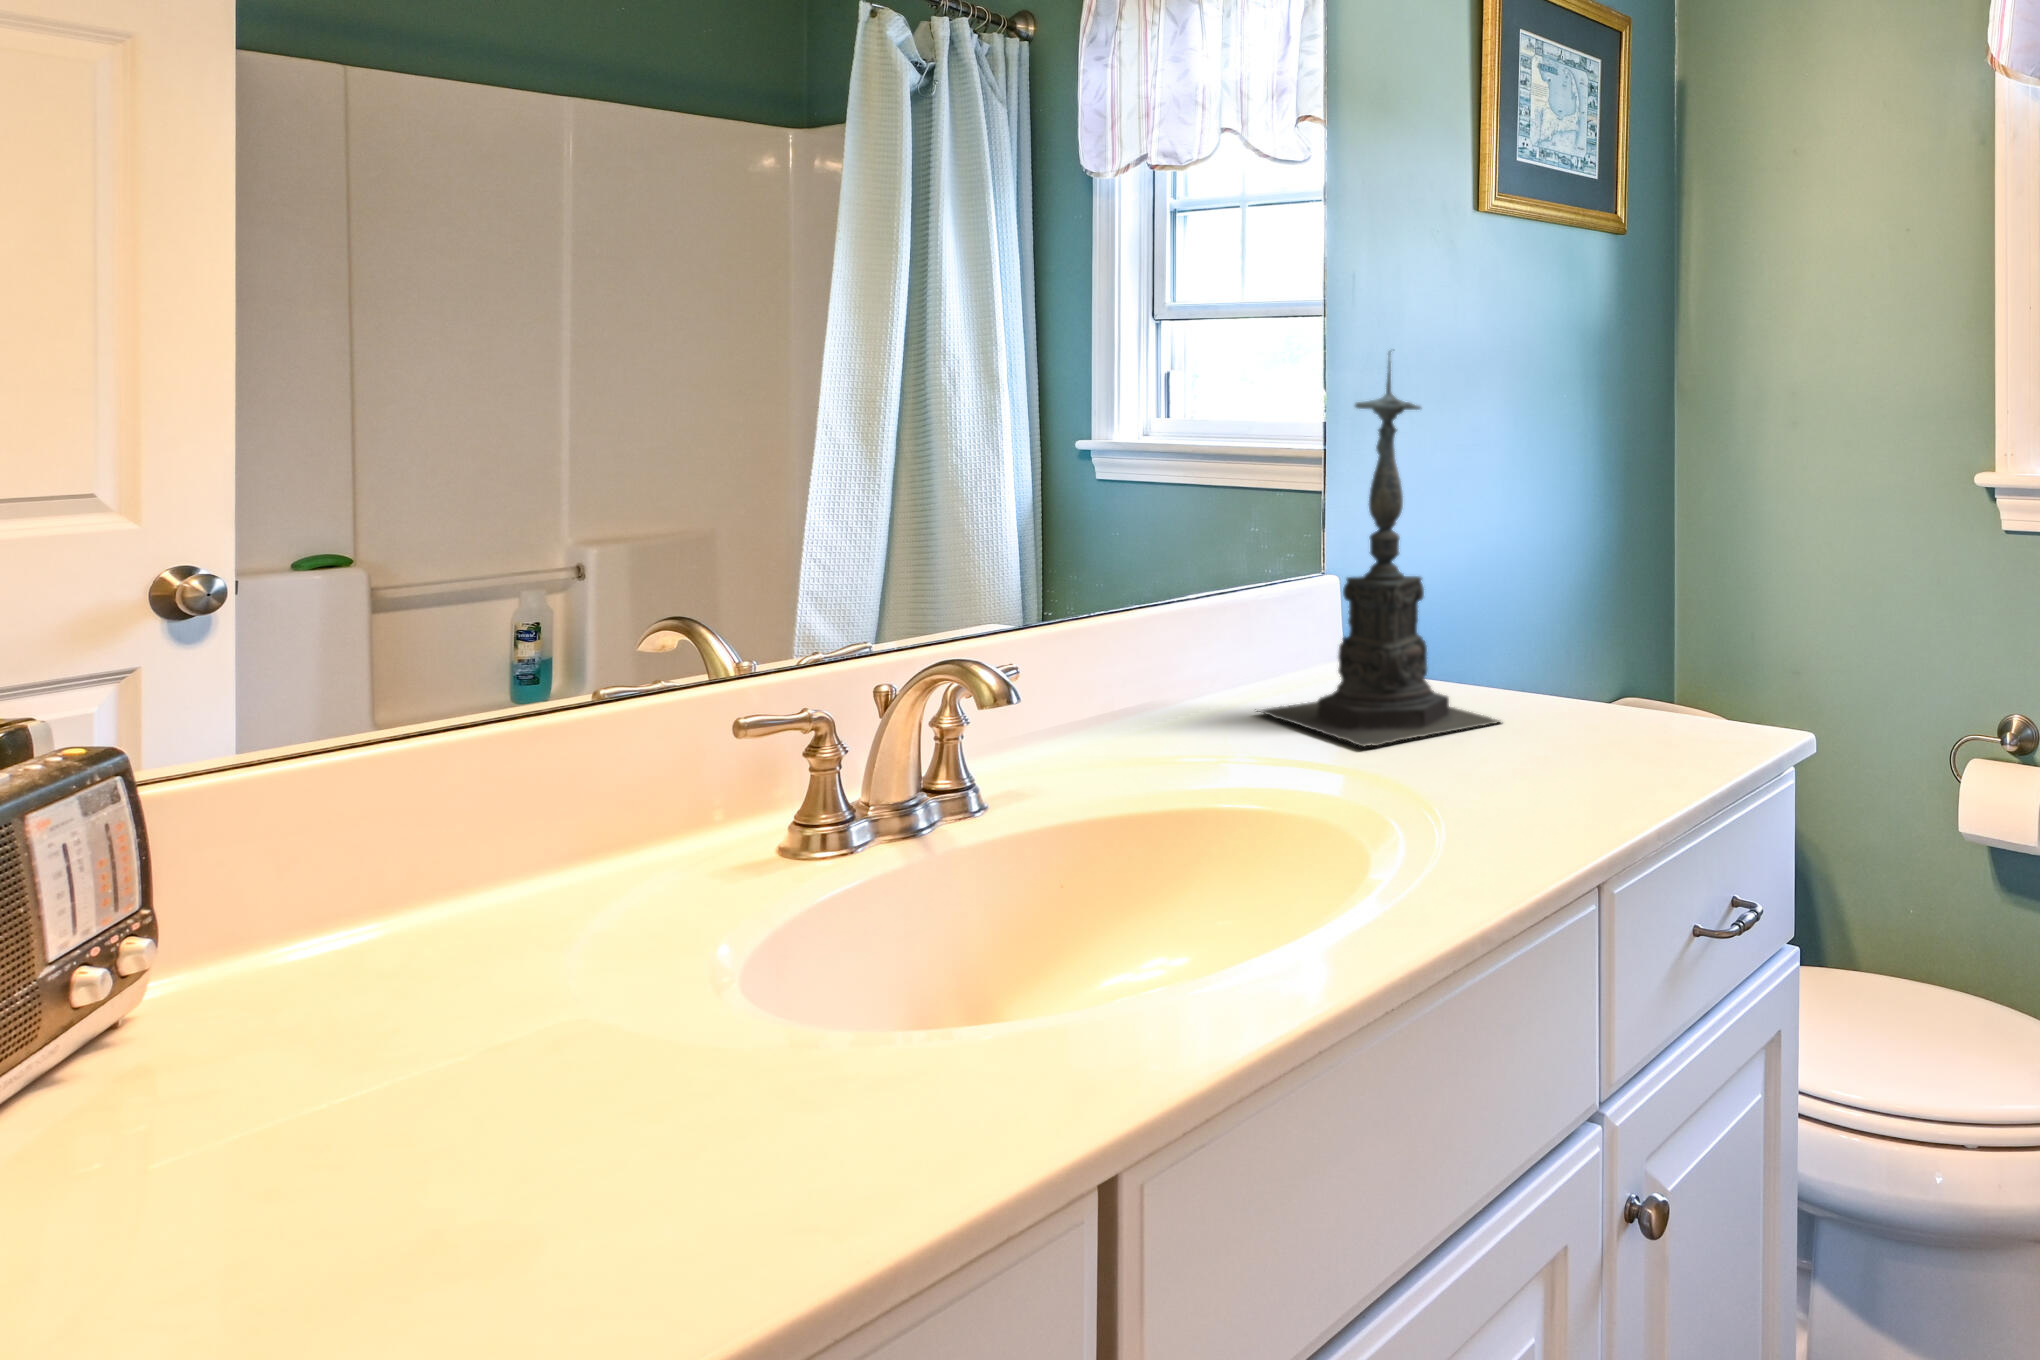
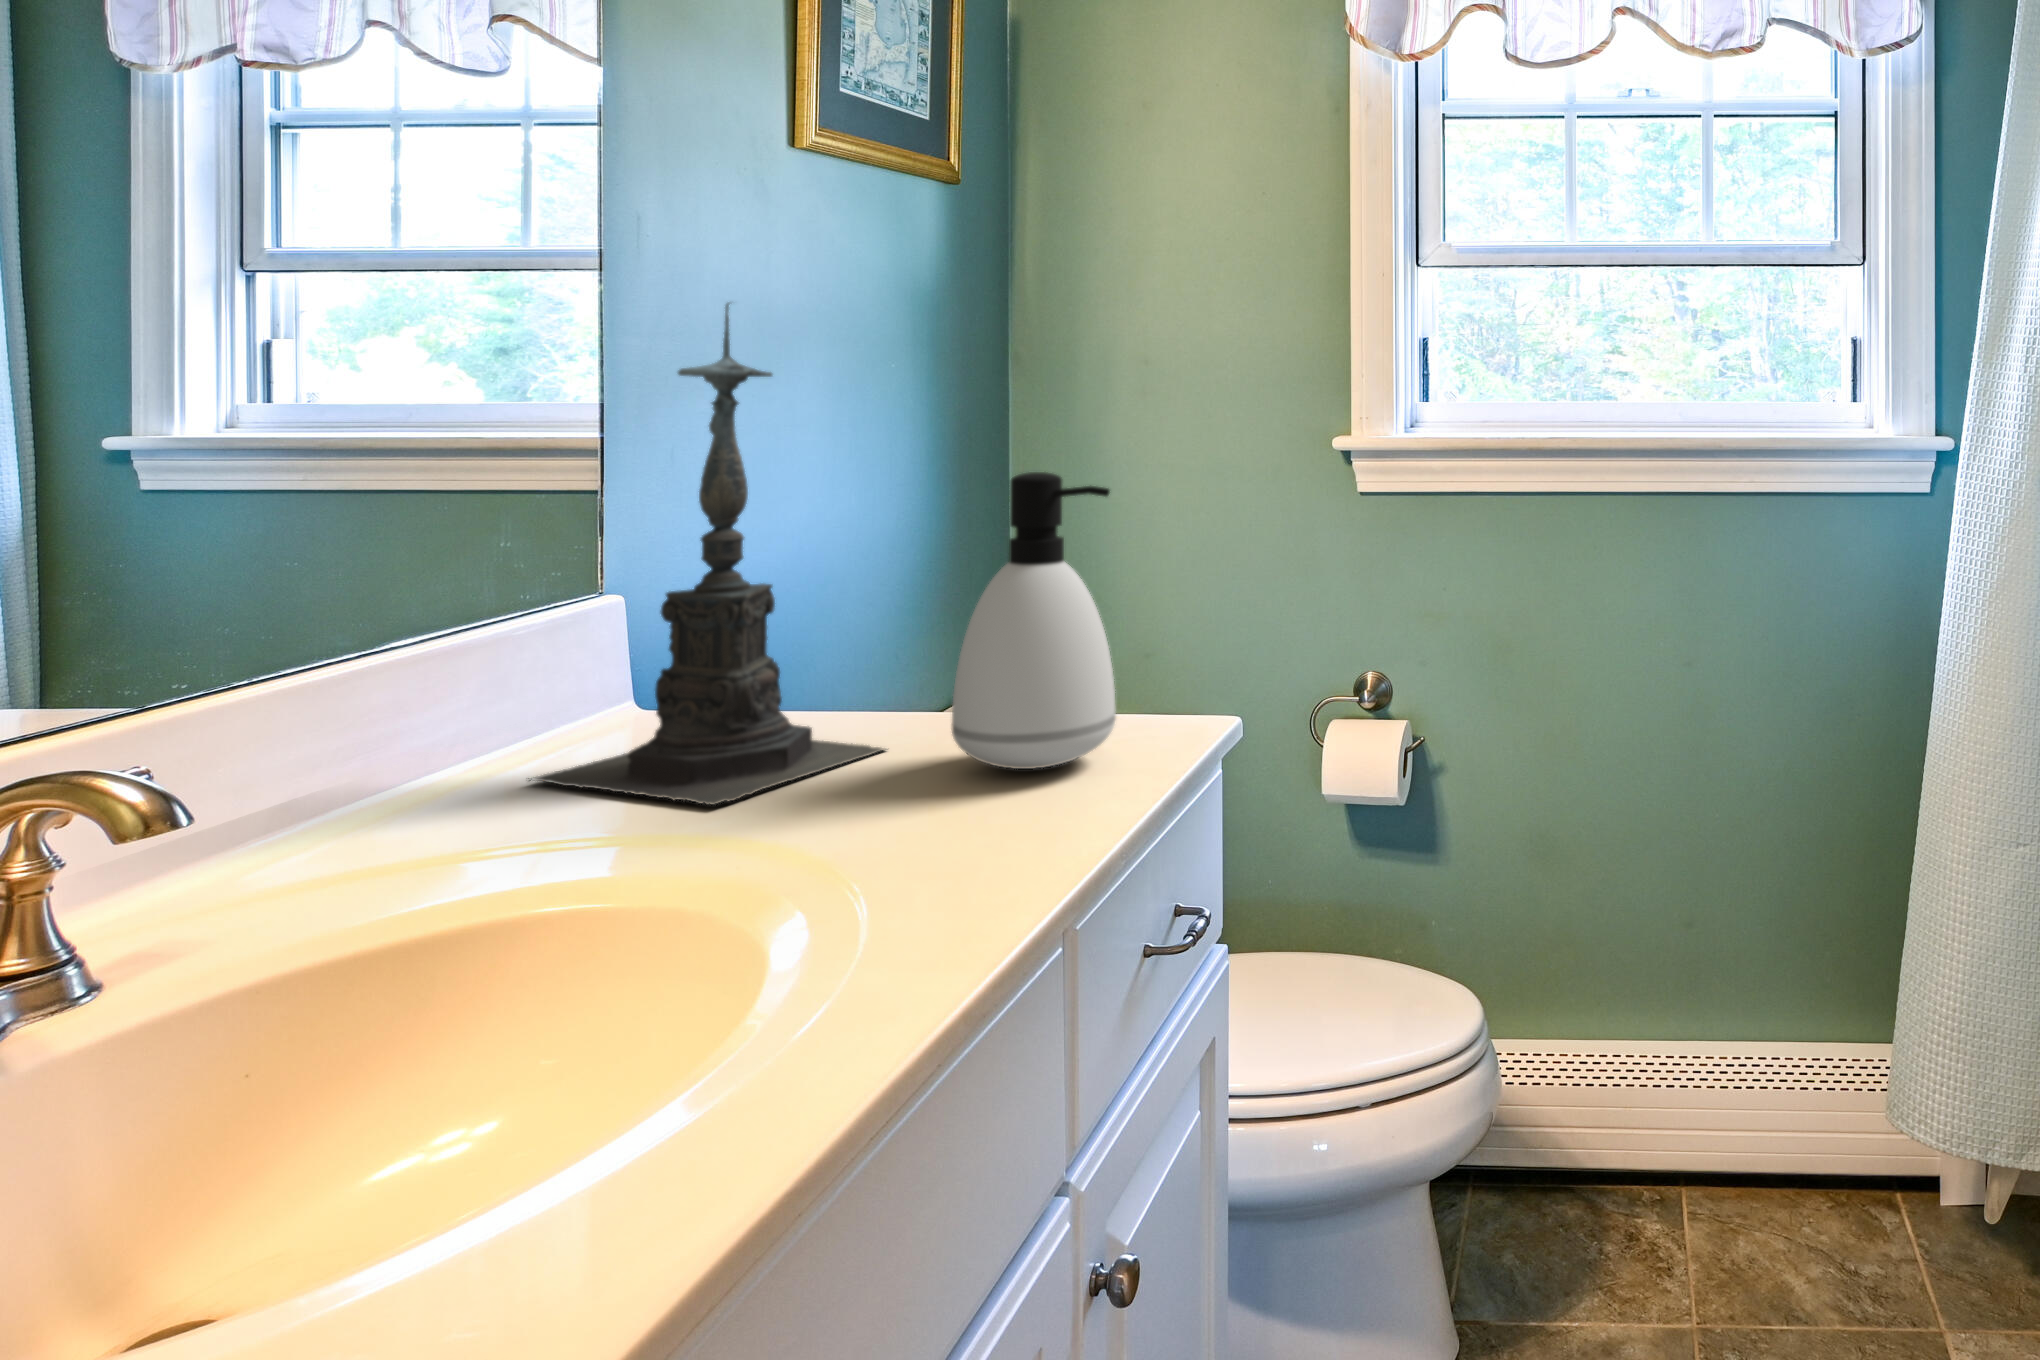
soap dispenser: none [1541,497,1677,753] -> present [952,472,1116,769]

